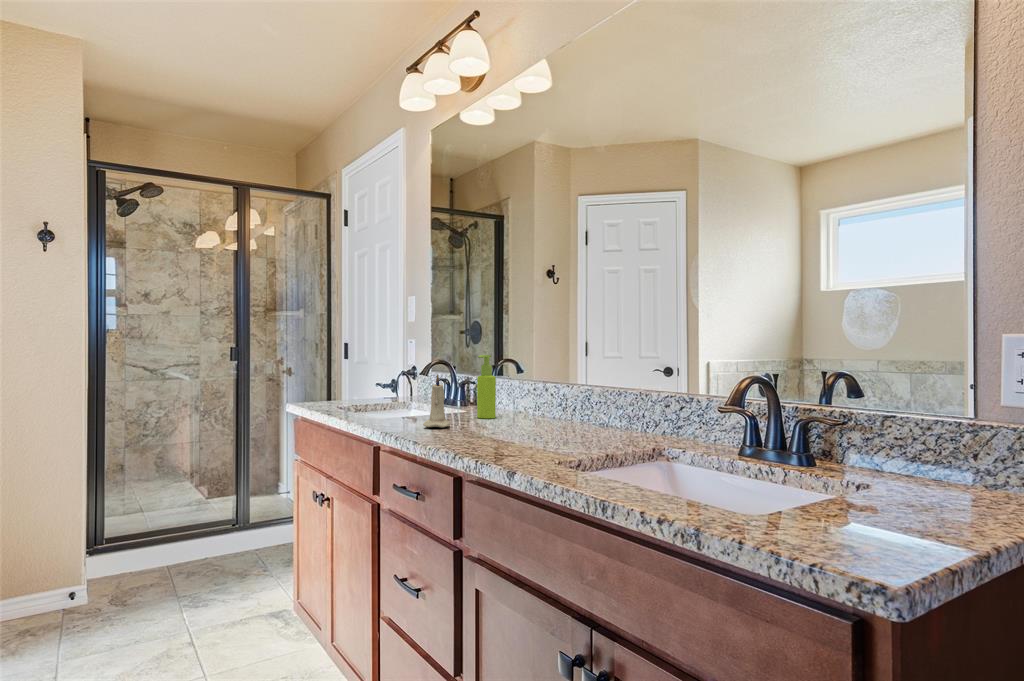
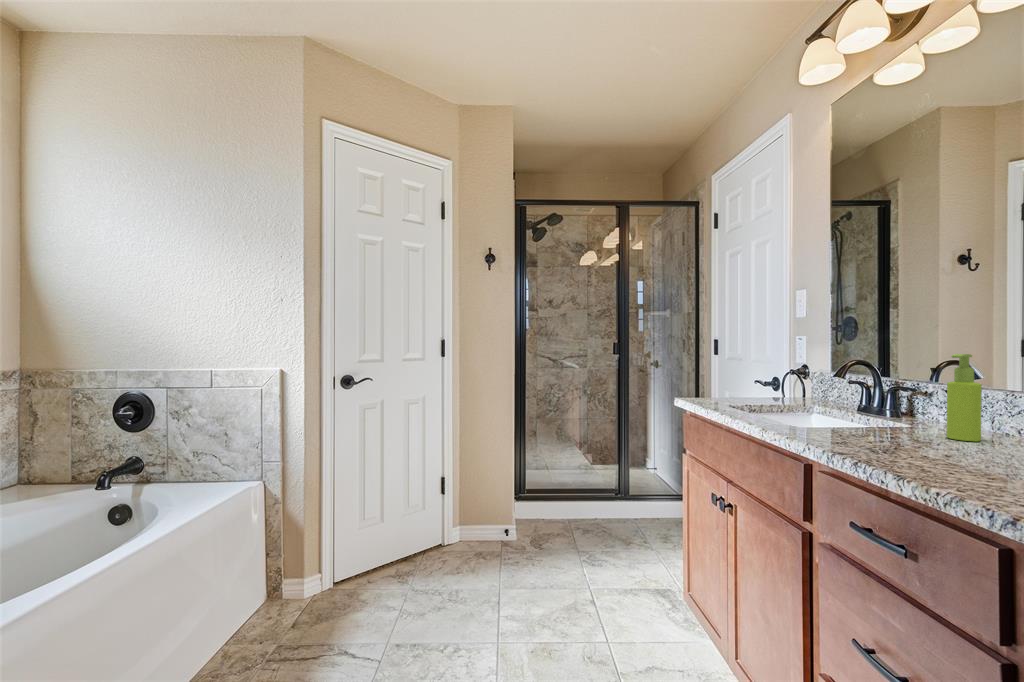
candle: present [423,375,450,427] -> none [880,378,927,452]

